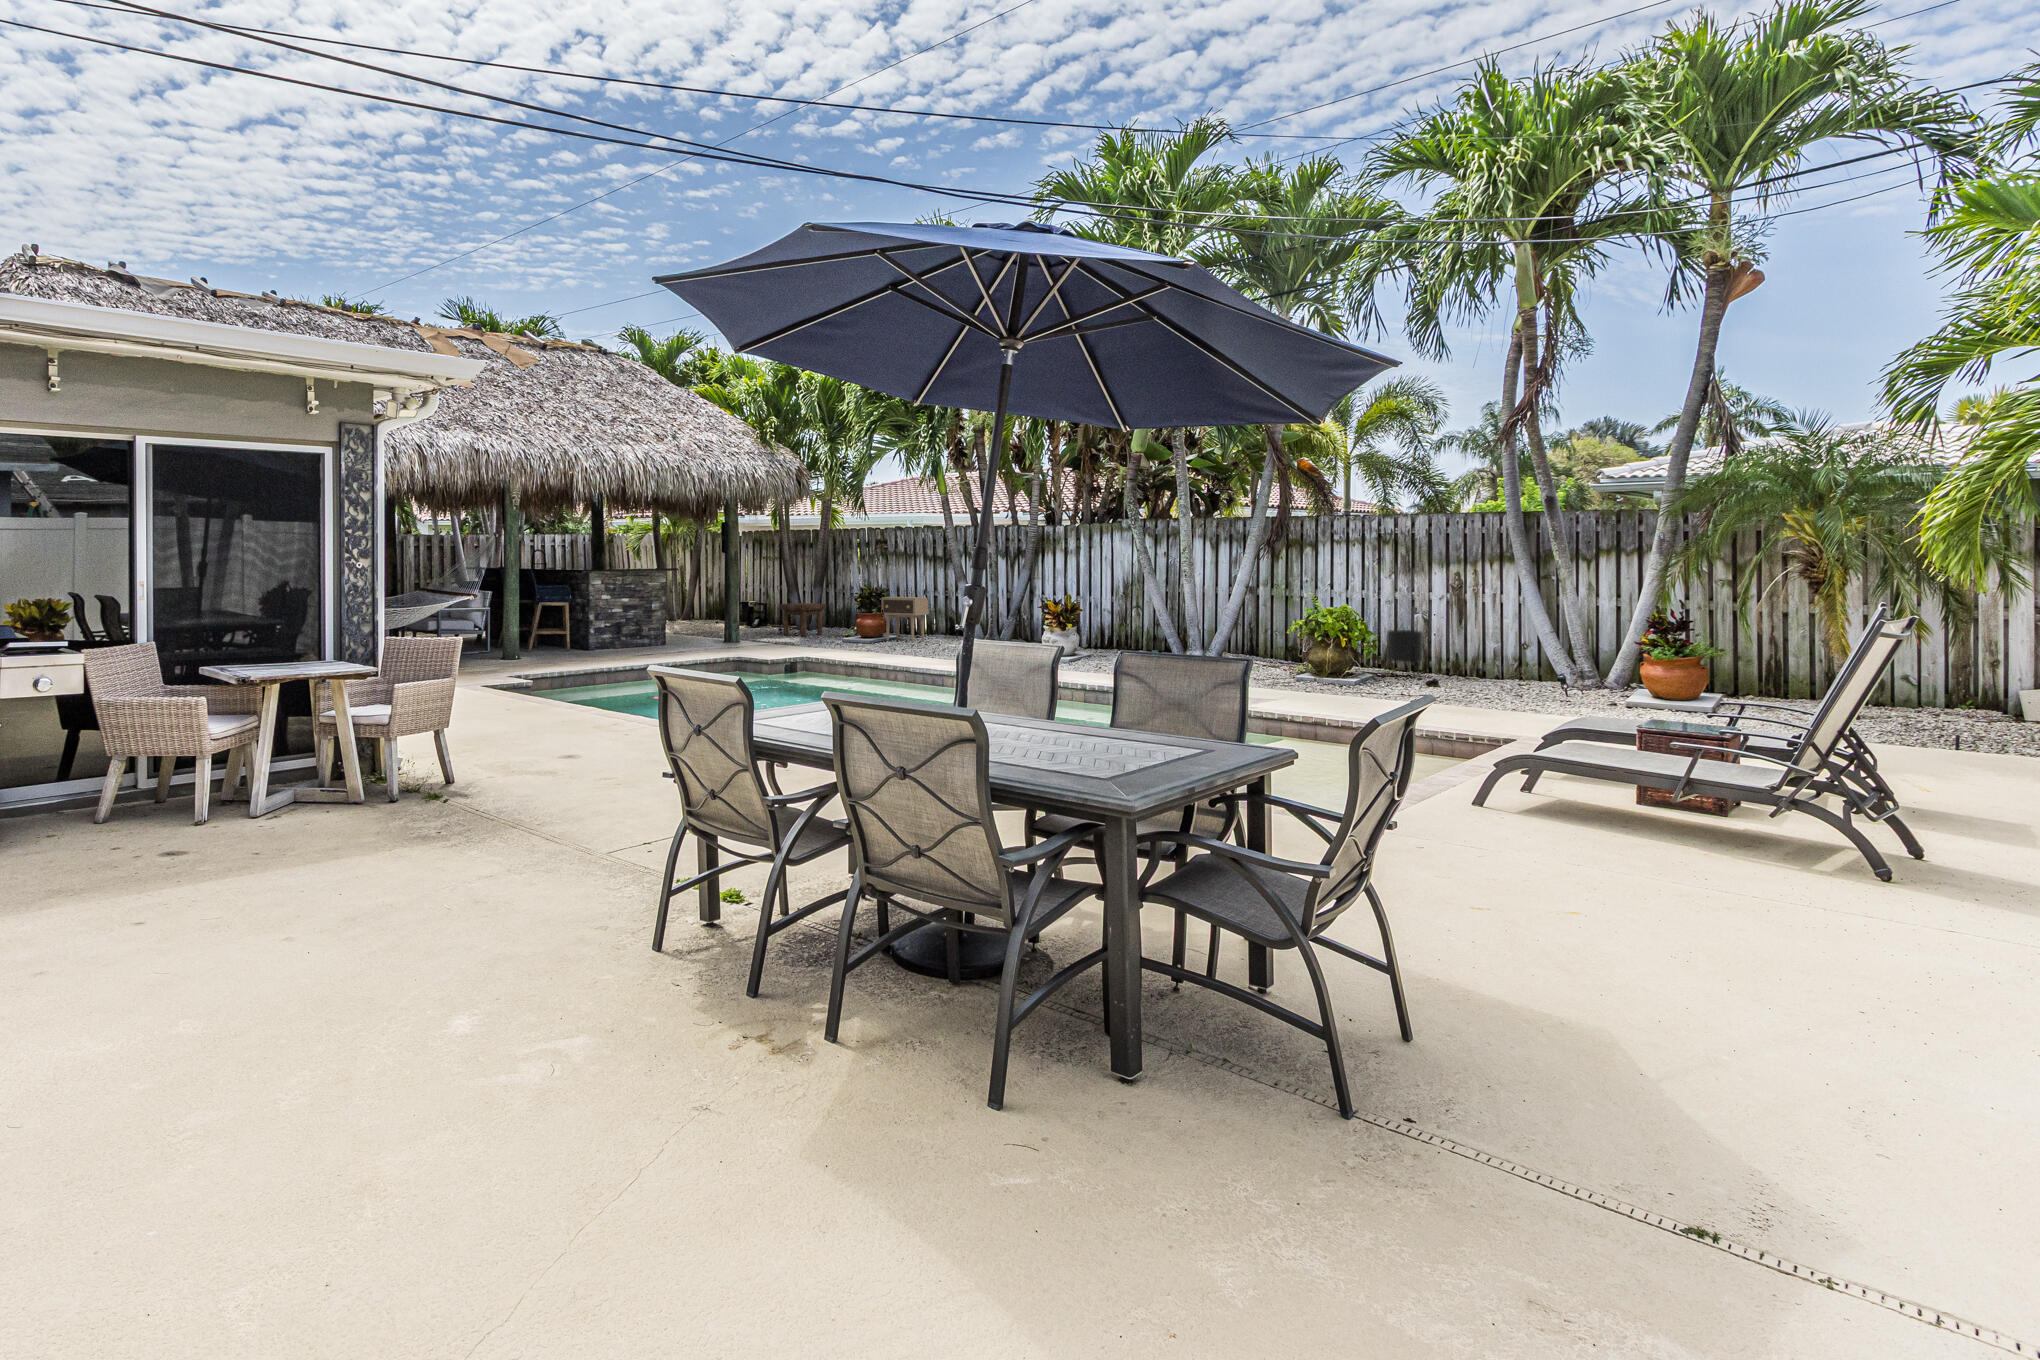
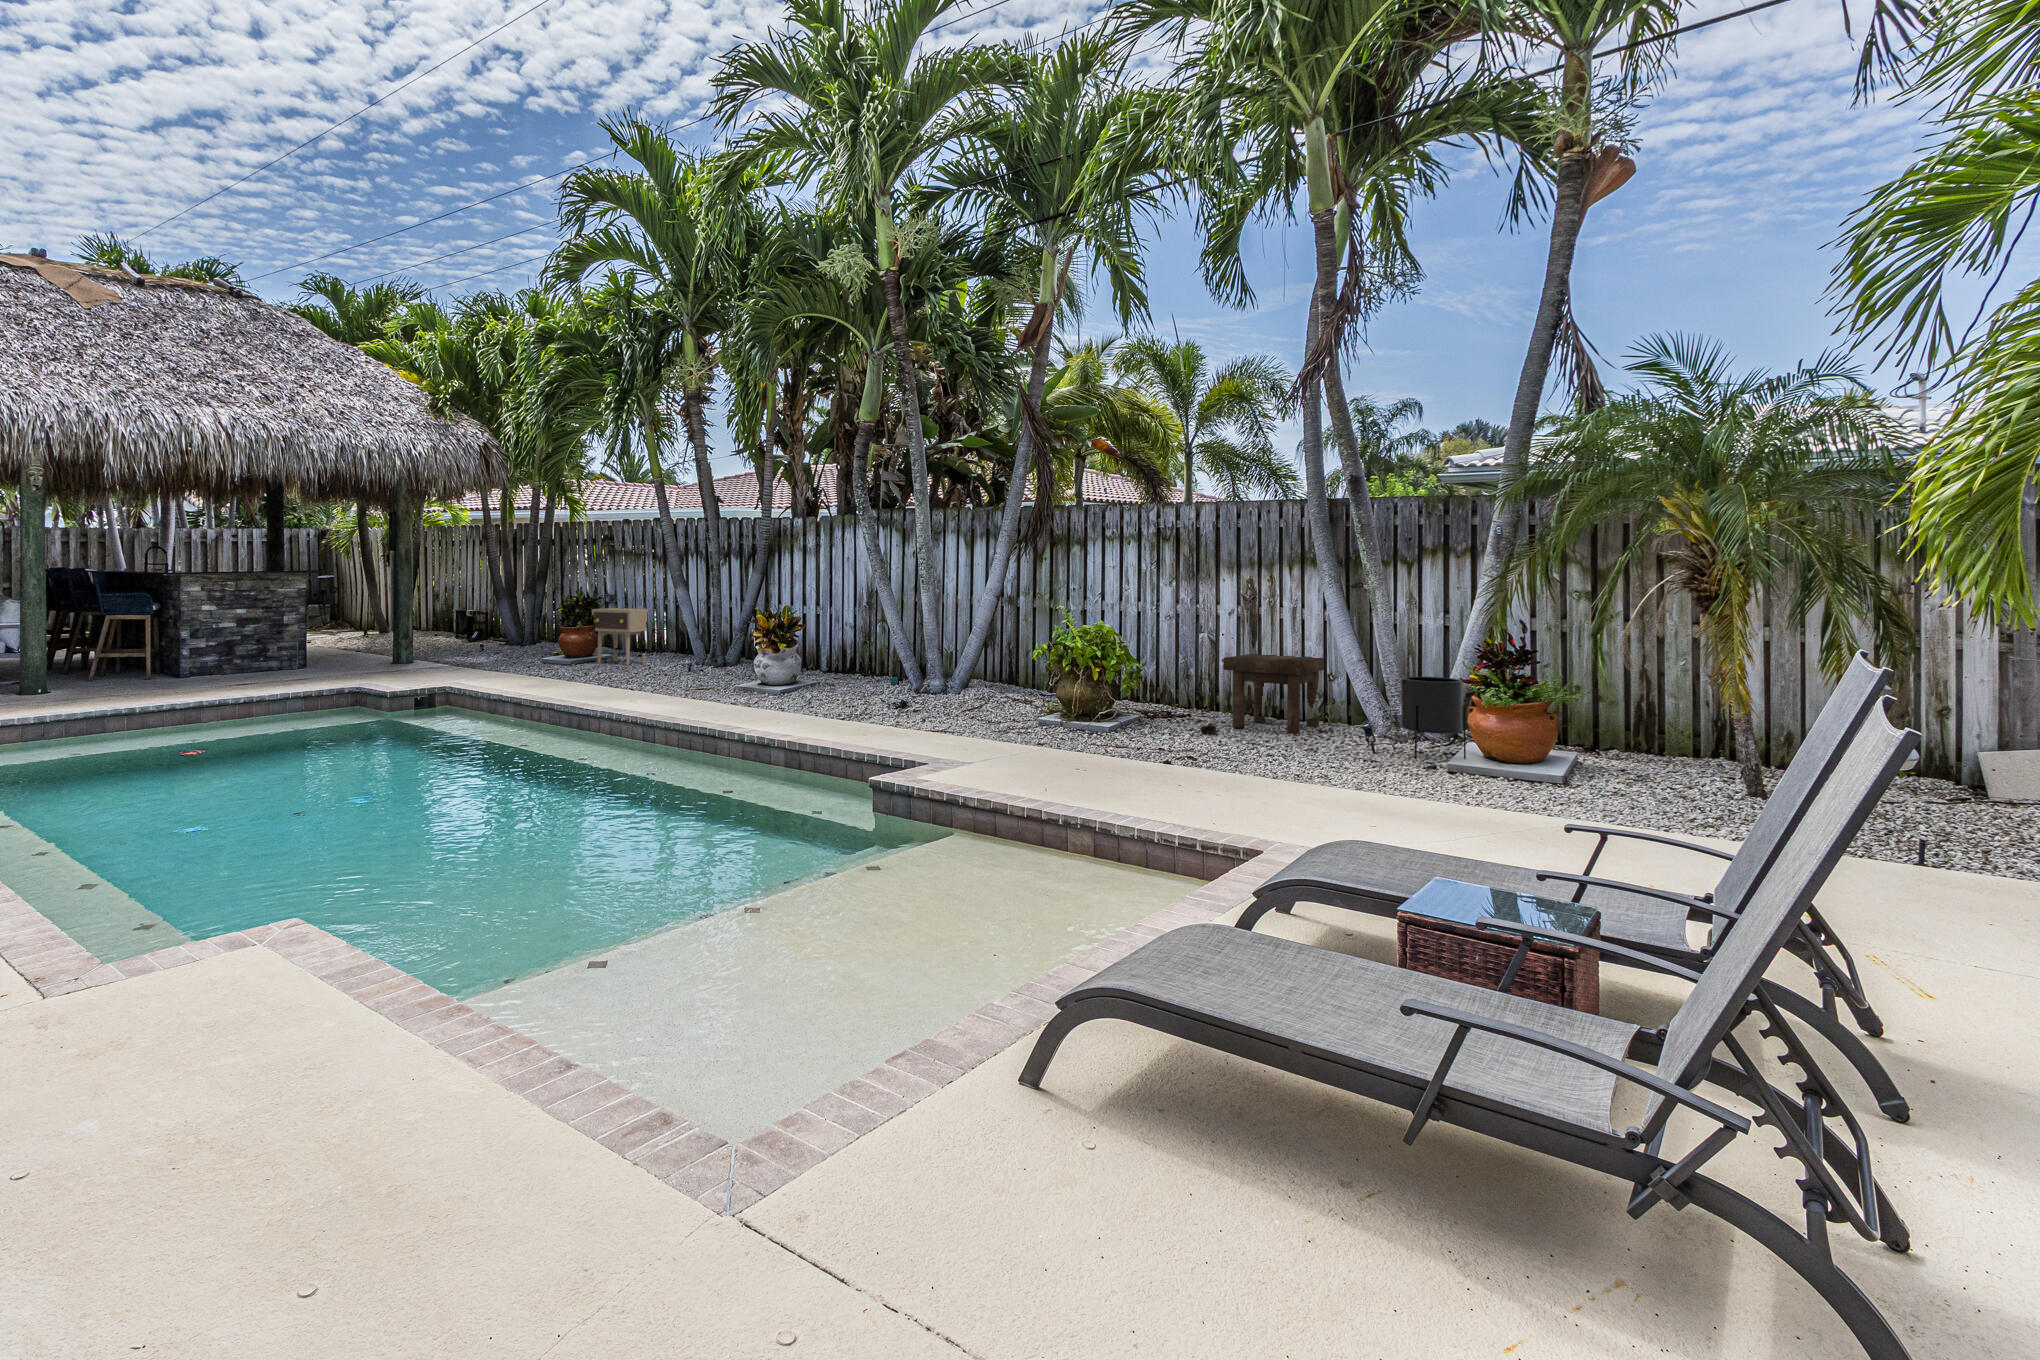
stool: present [779,603,826,636] -> present [1223,654,1324,734]
planter: present [1386,630,1423,663] -> present [1401,677,1466,759]

